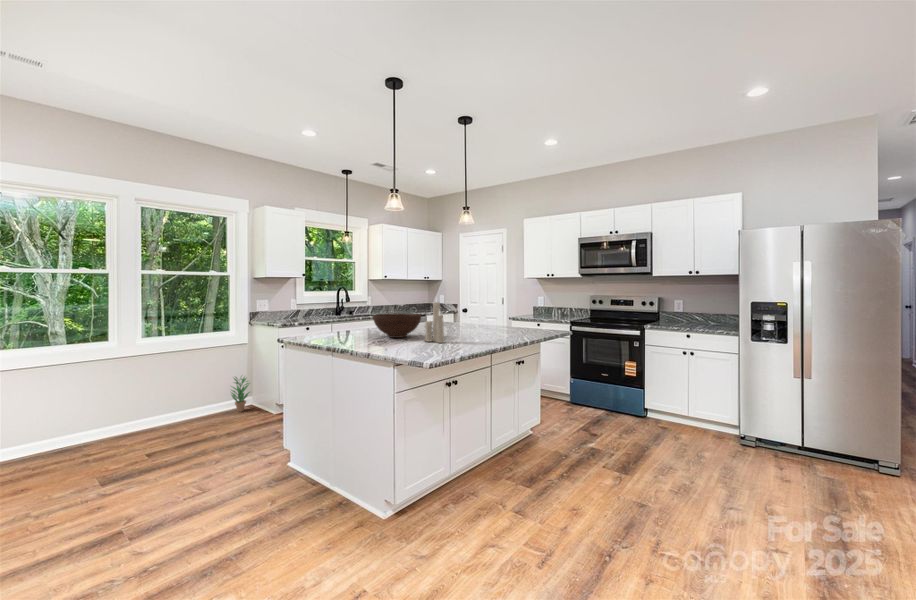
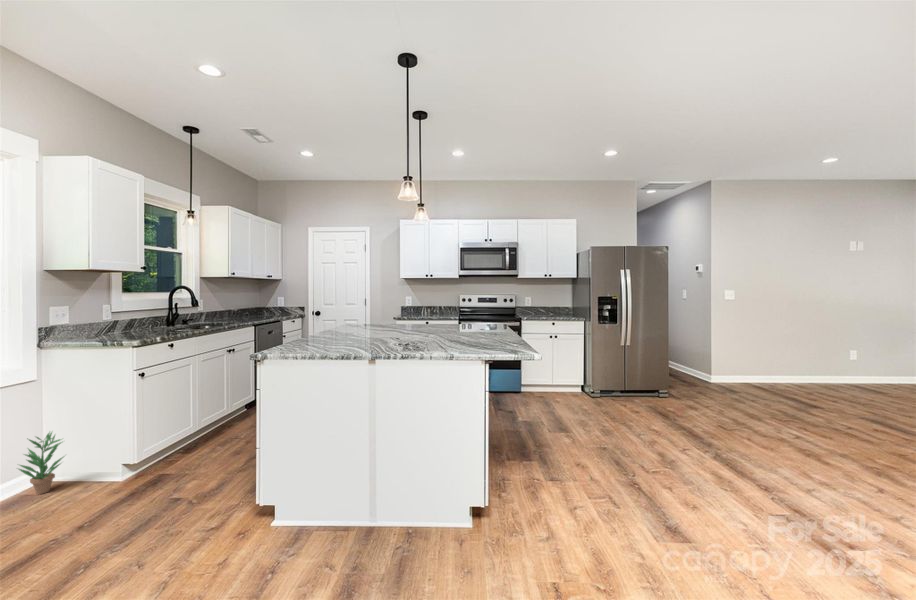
candle: present [425,302,444,343] -> none [446,294,470,344]
fruit bowl: present [373,313,421,338] -> none [373,316,426,343]

